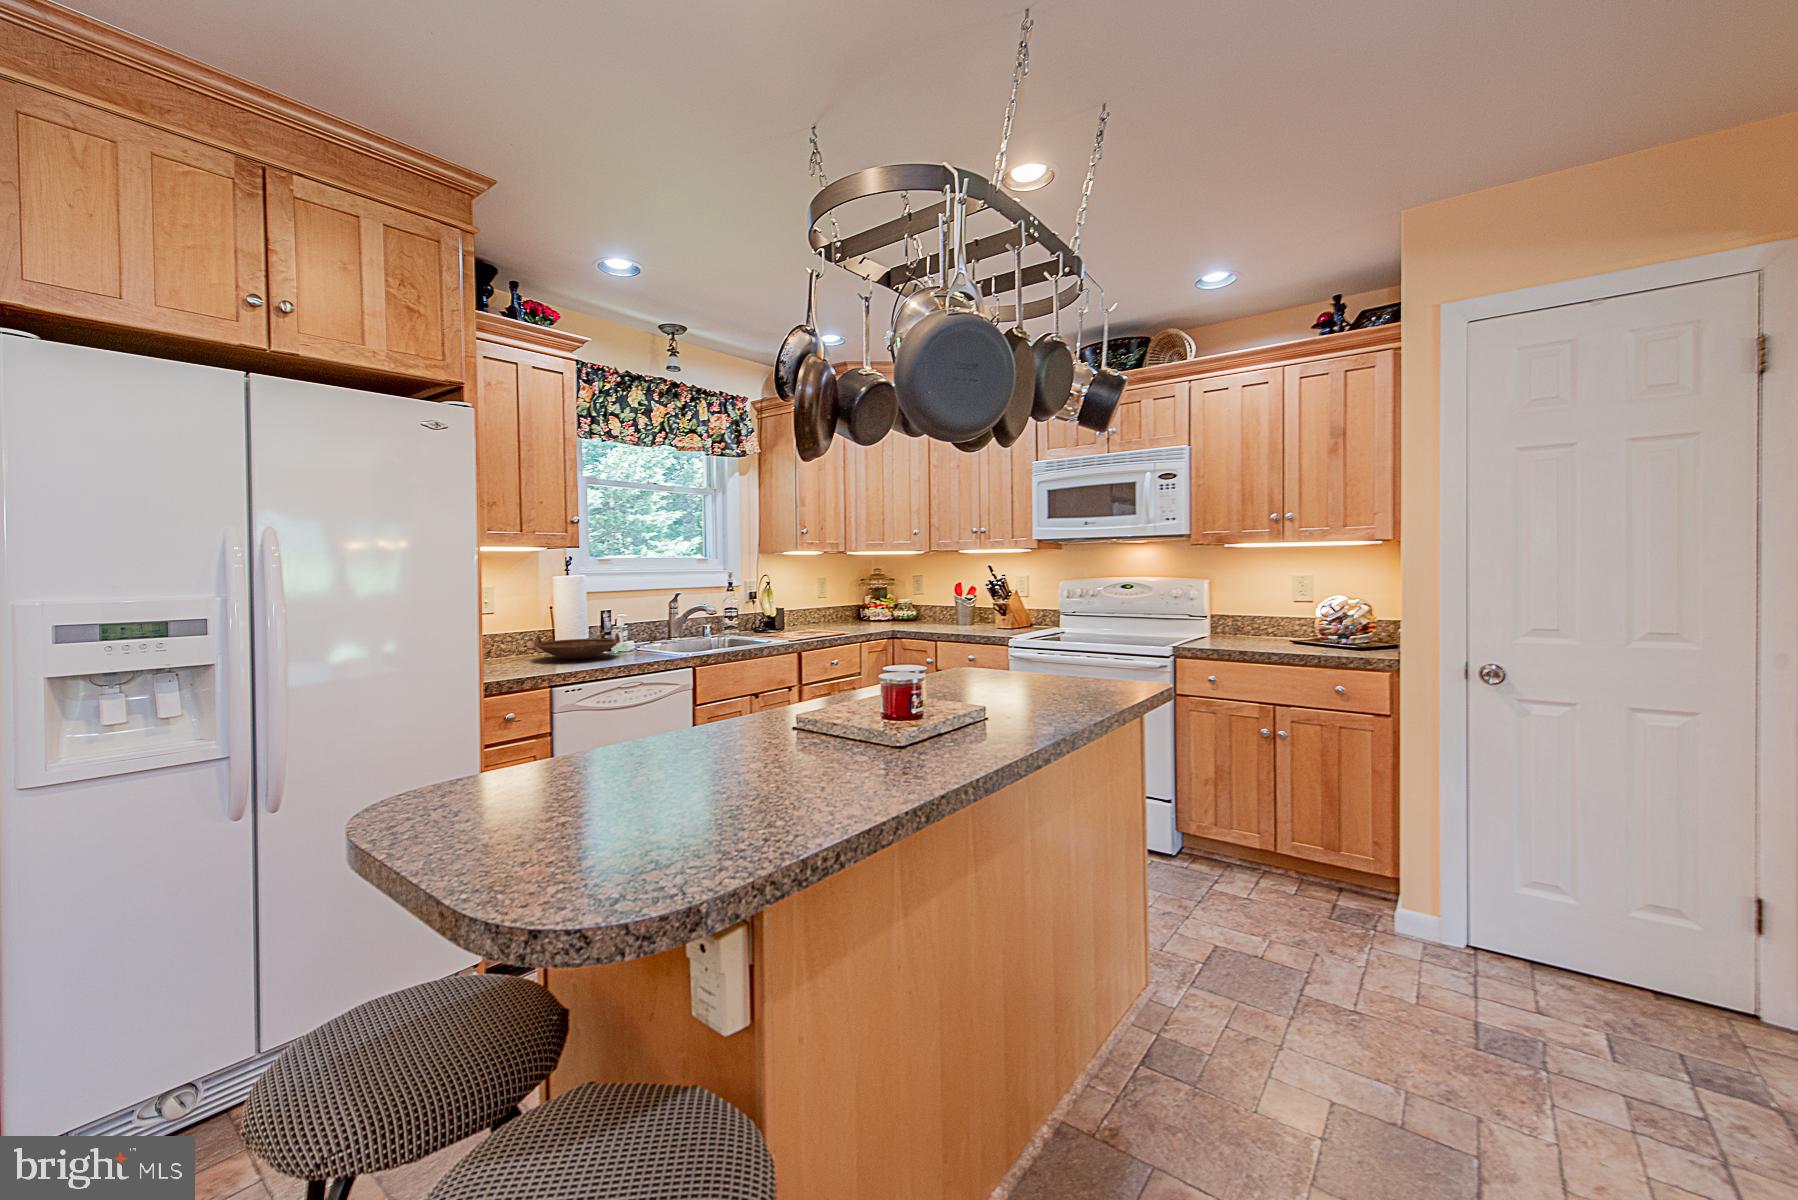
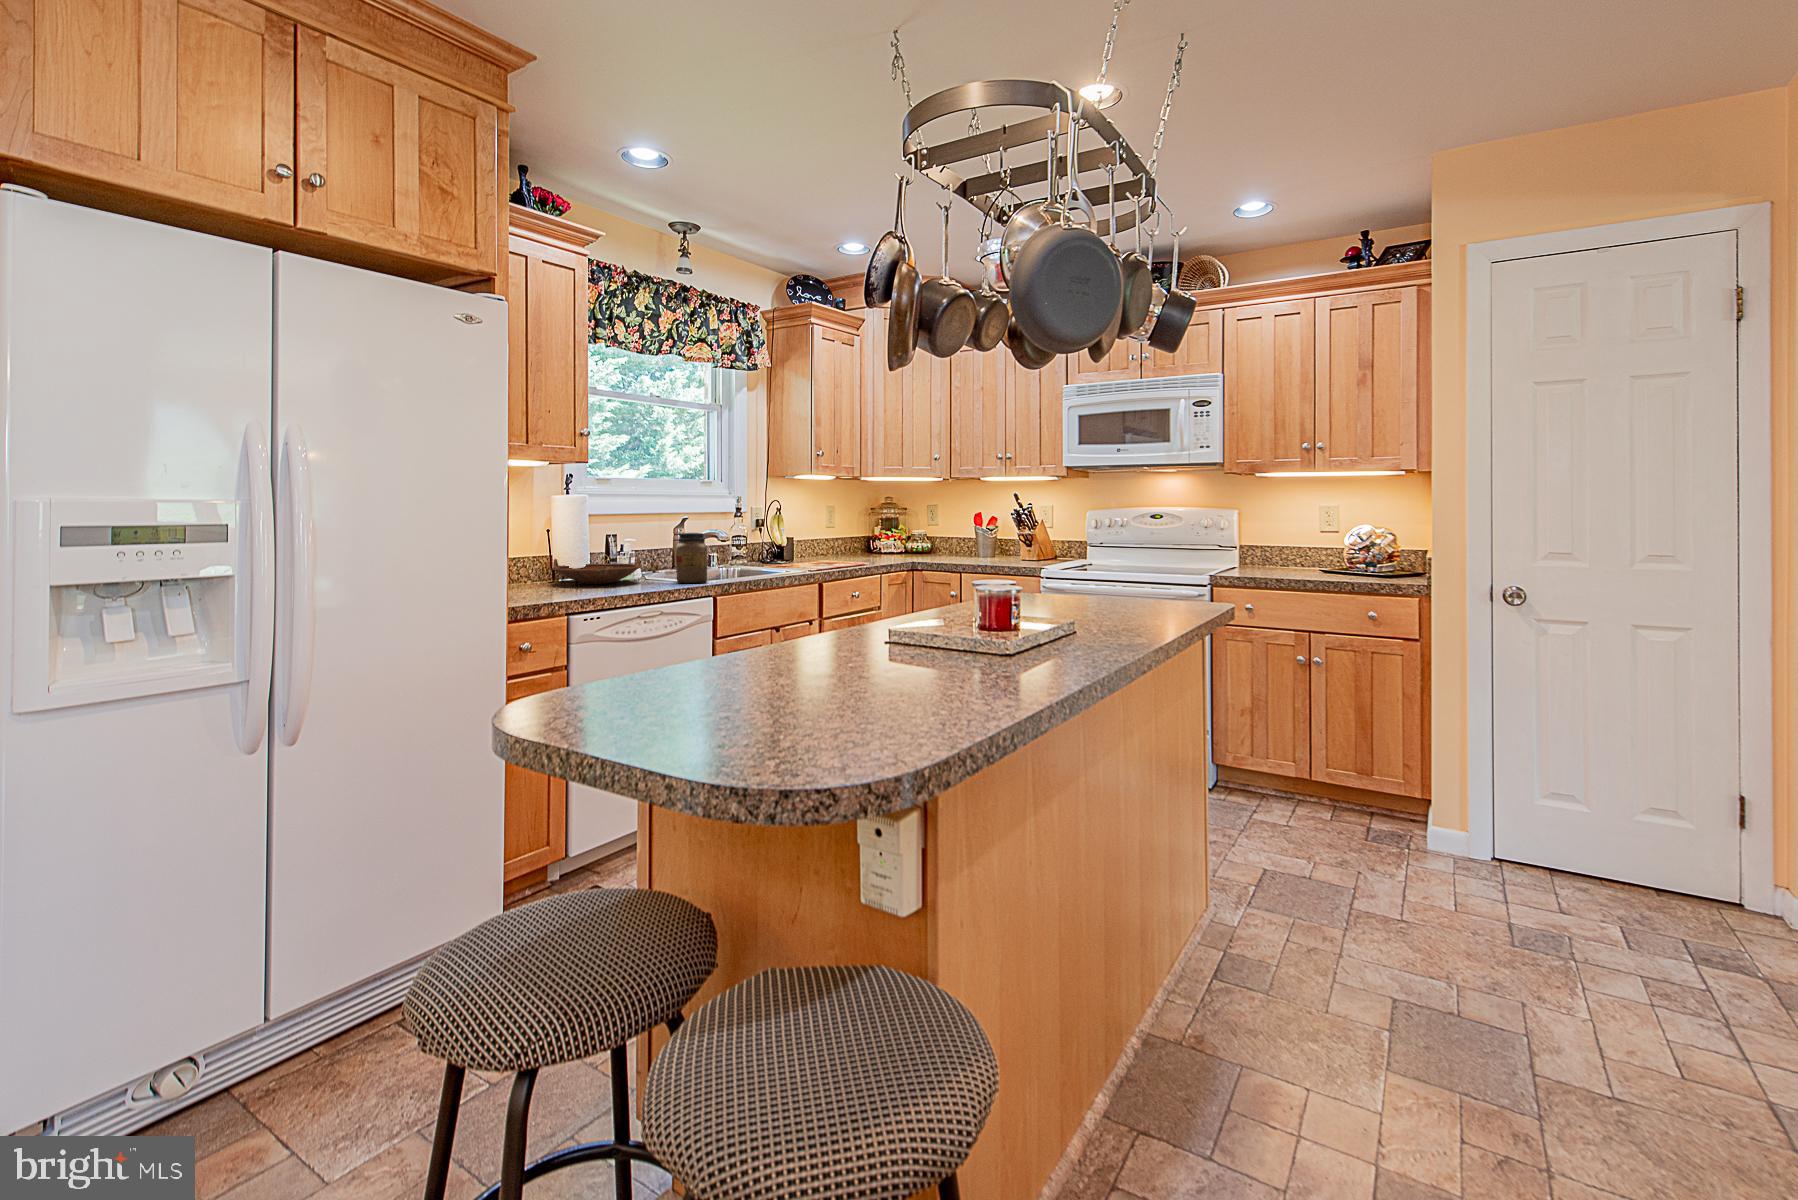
jar: none [651,610,683,658] -> present [676,533,707,583]

